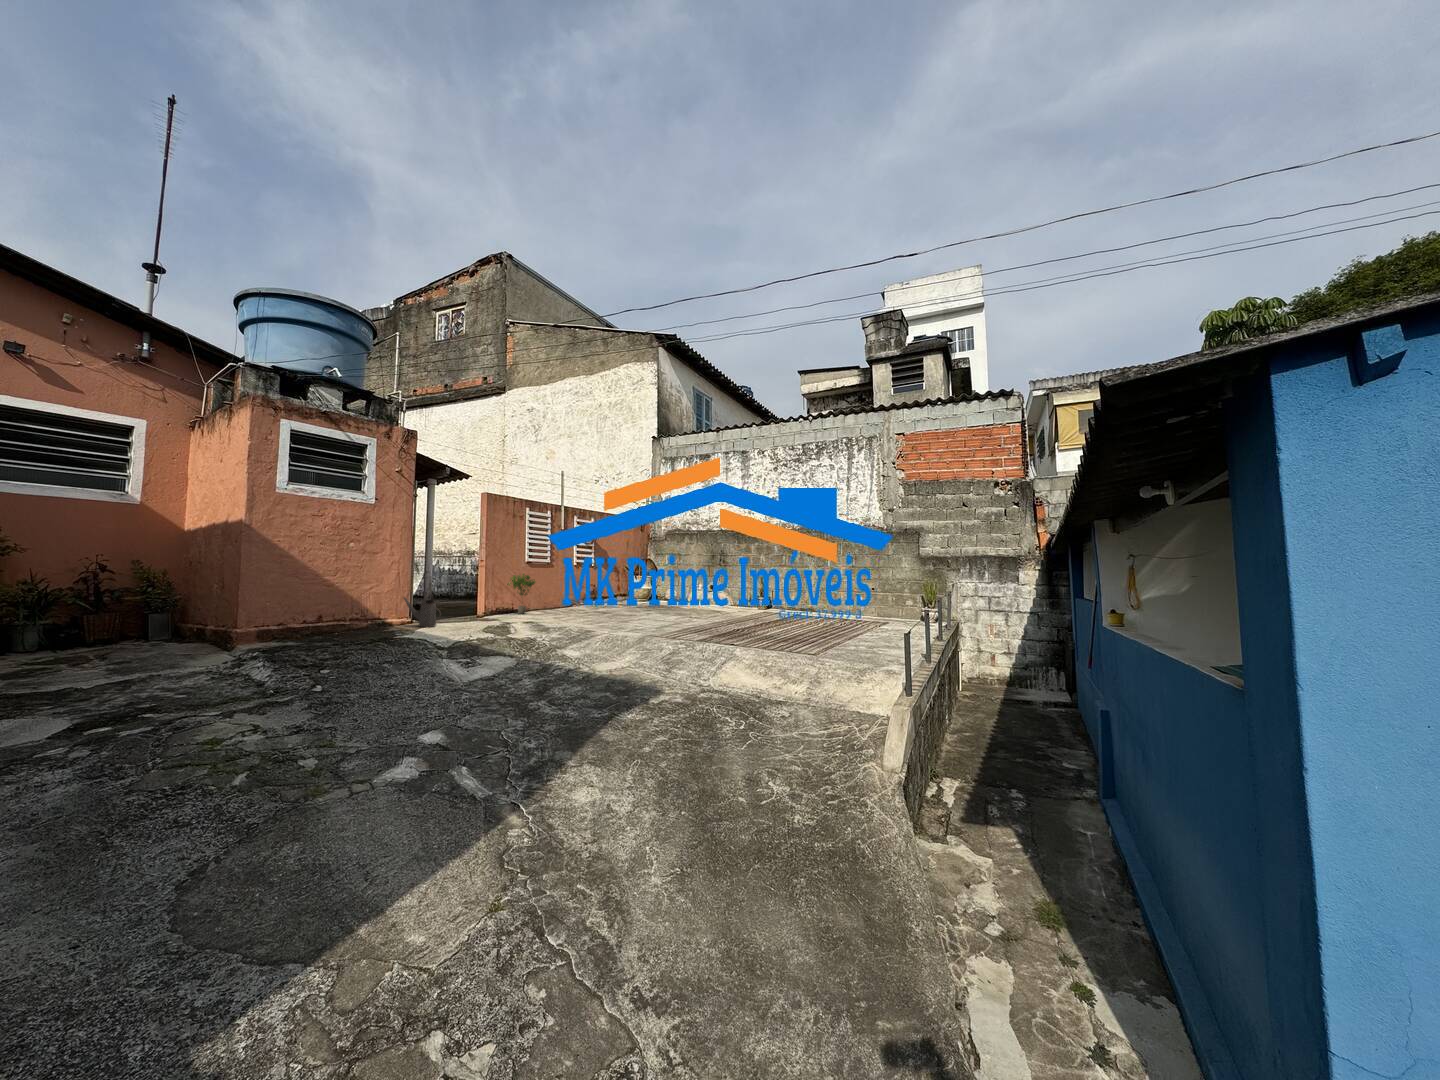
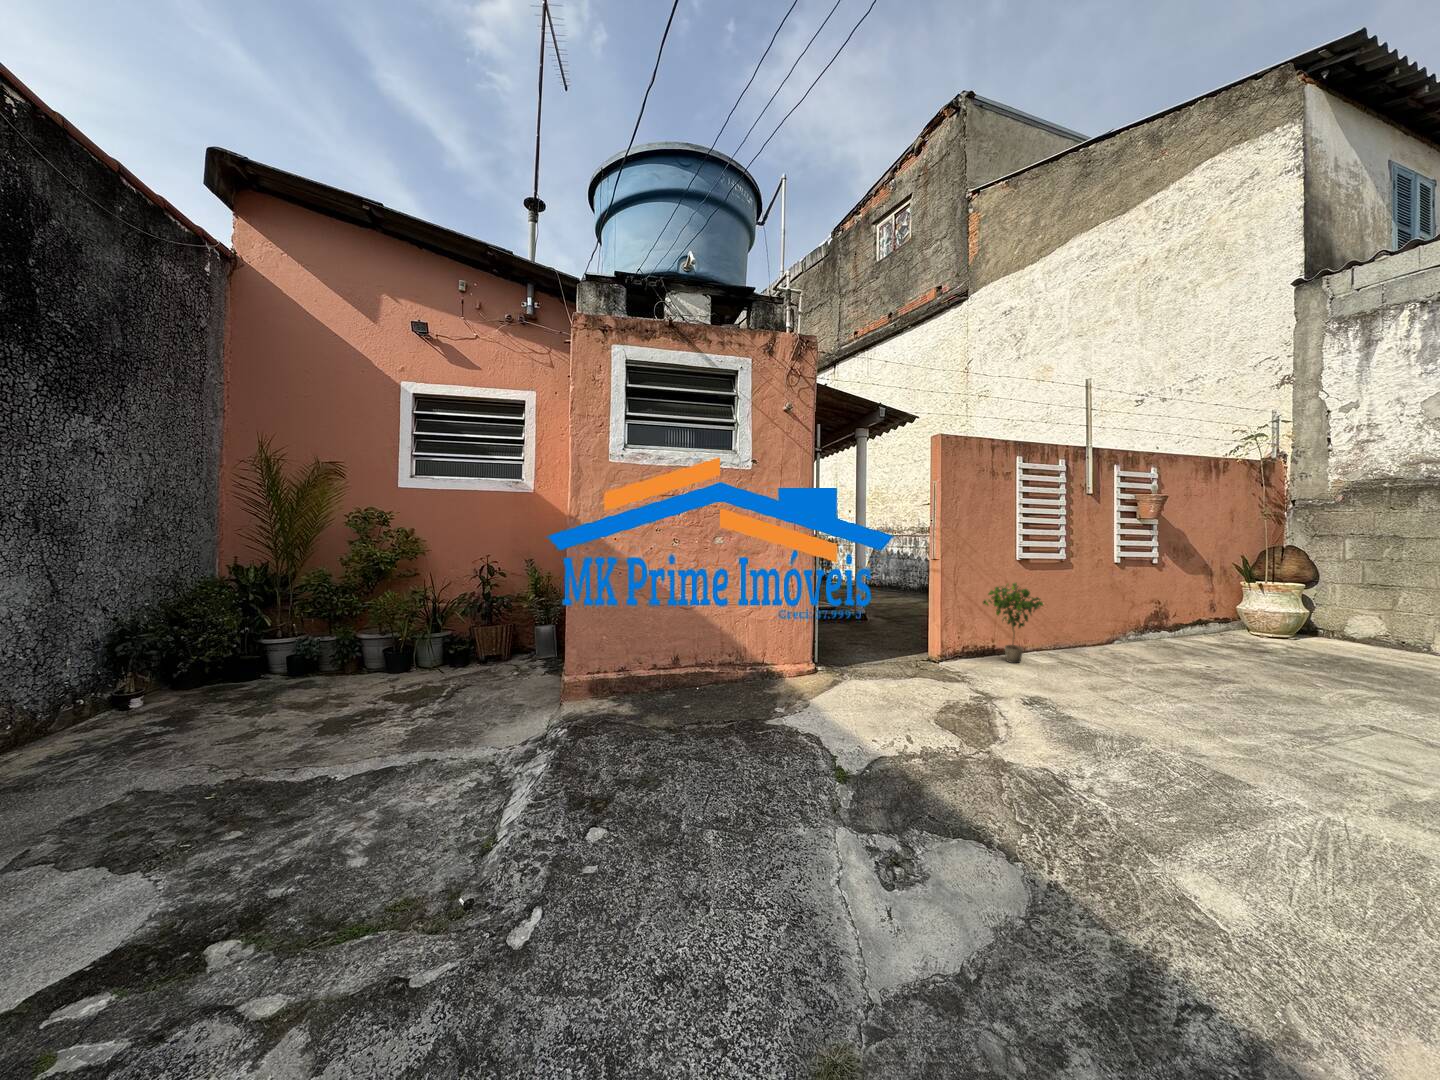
watering can: present [404,594,441,627] -> none [800,625,858,689]

